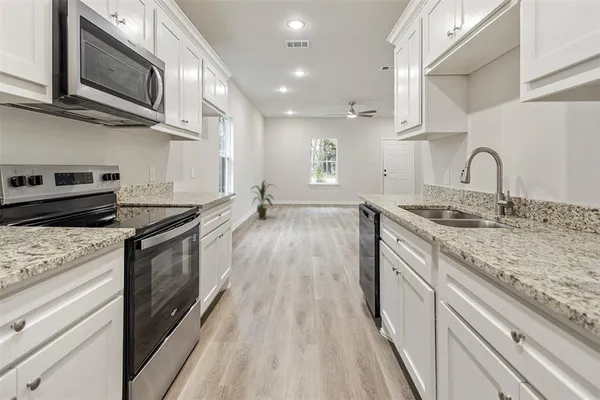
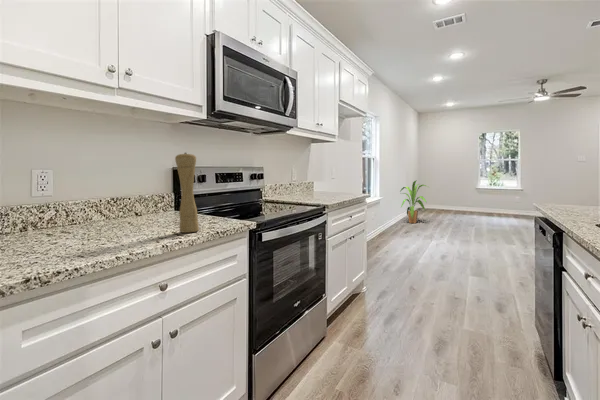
pepper mill: none [25,146,63,249] -> present [175,153,199,233]

